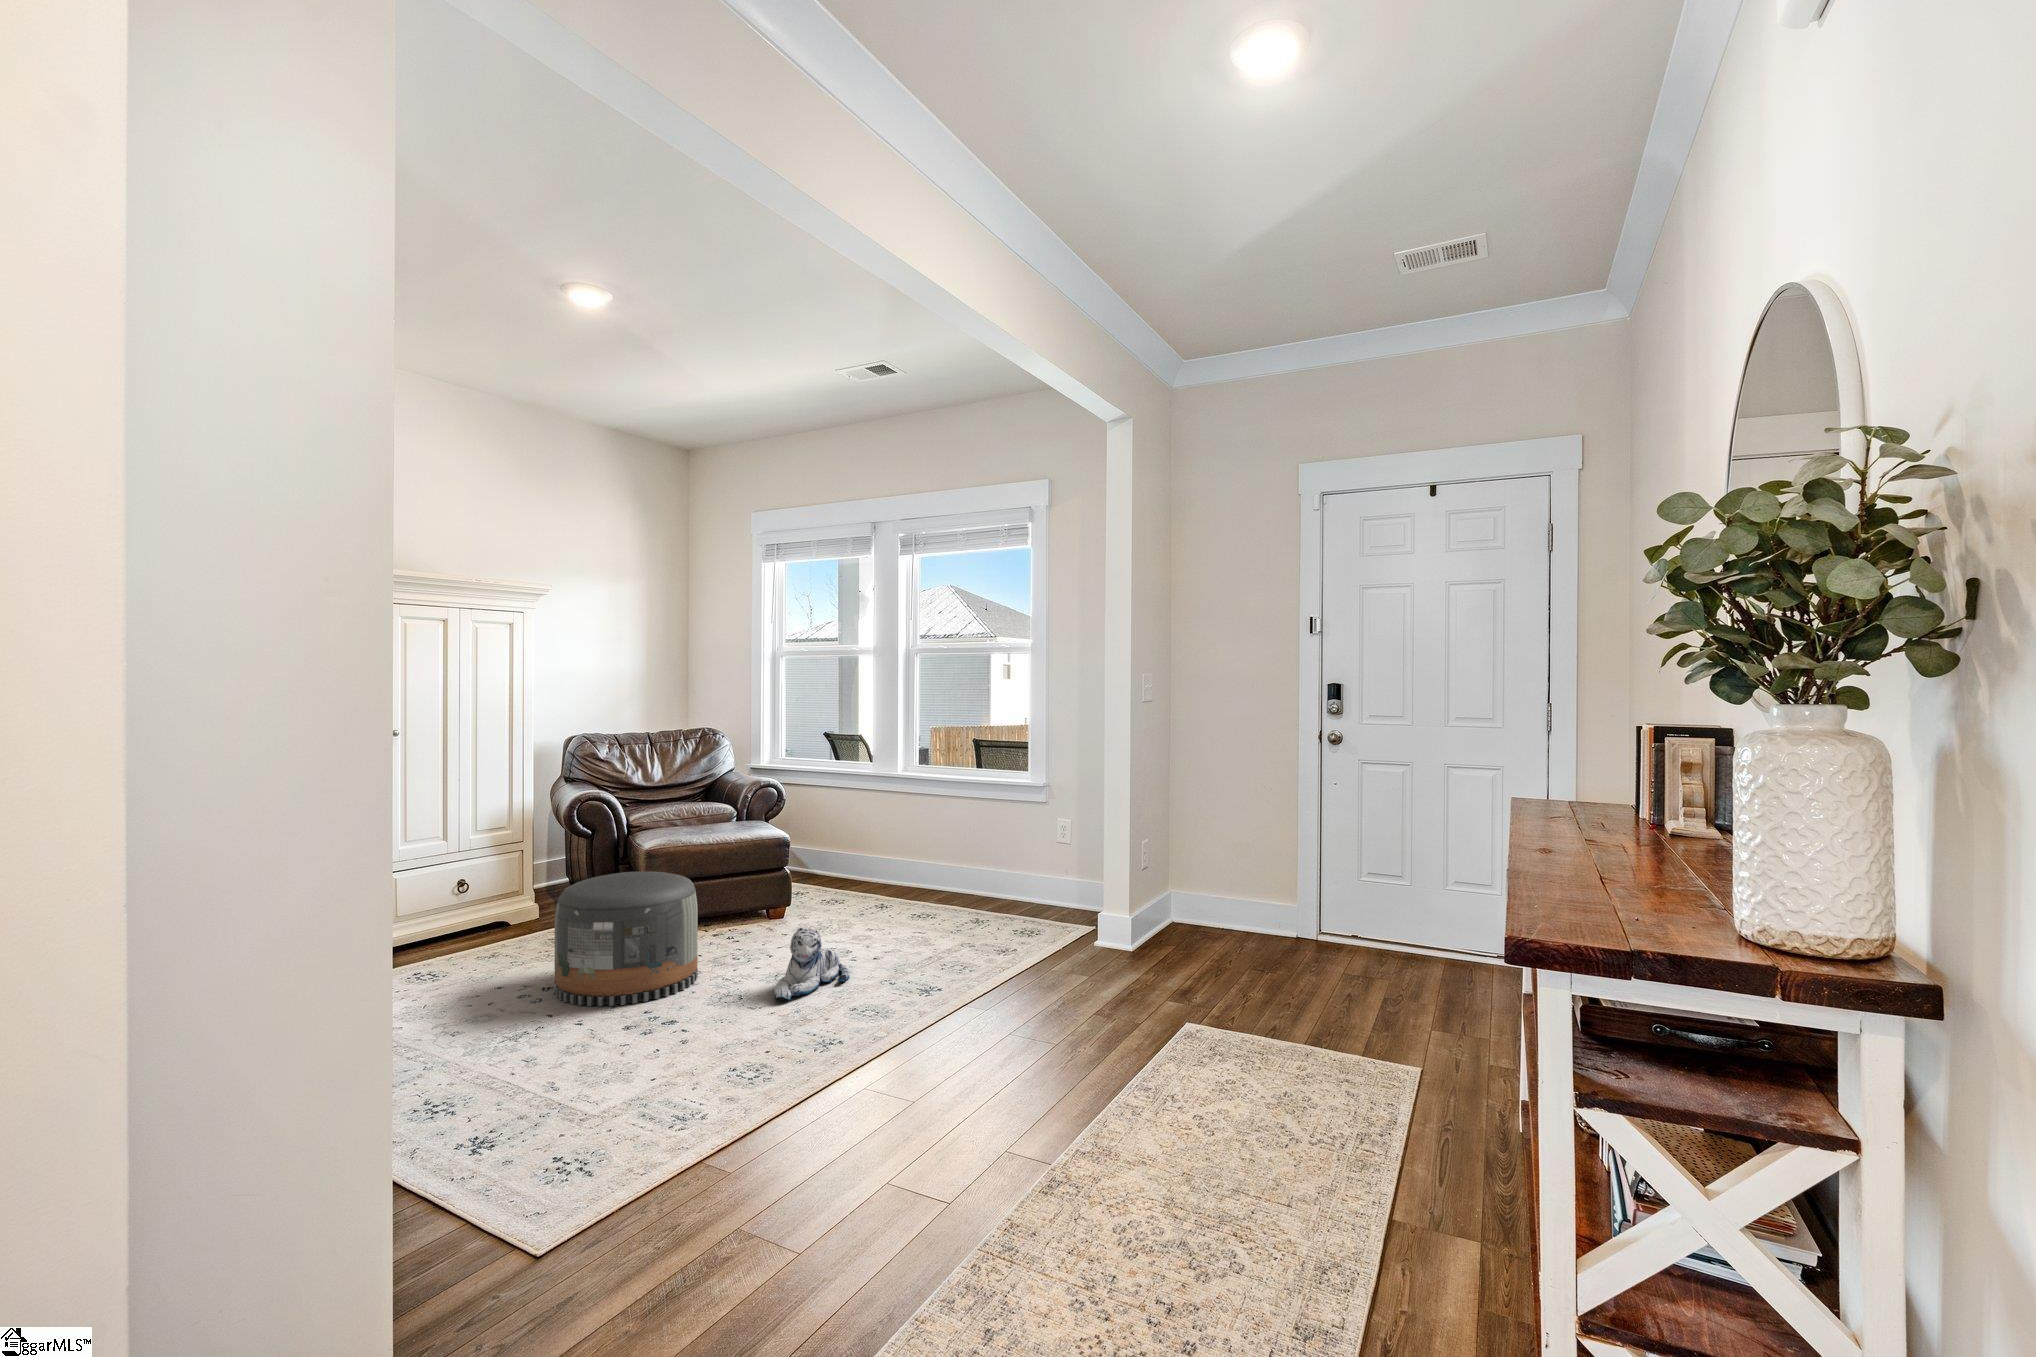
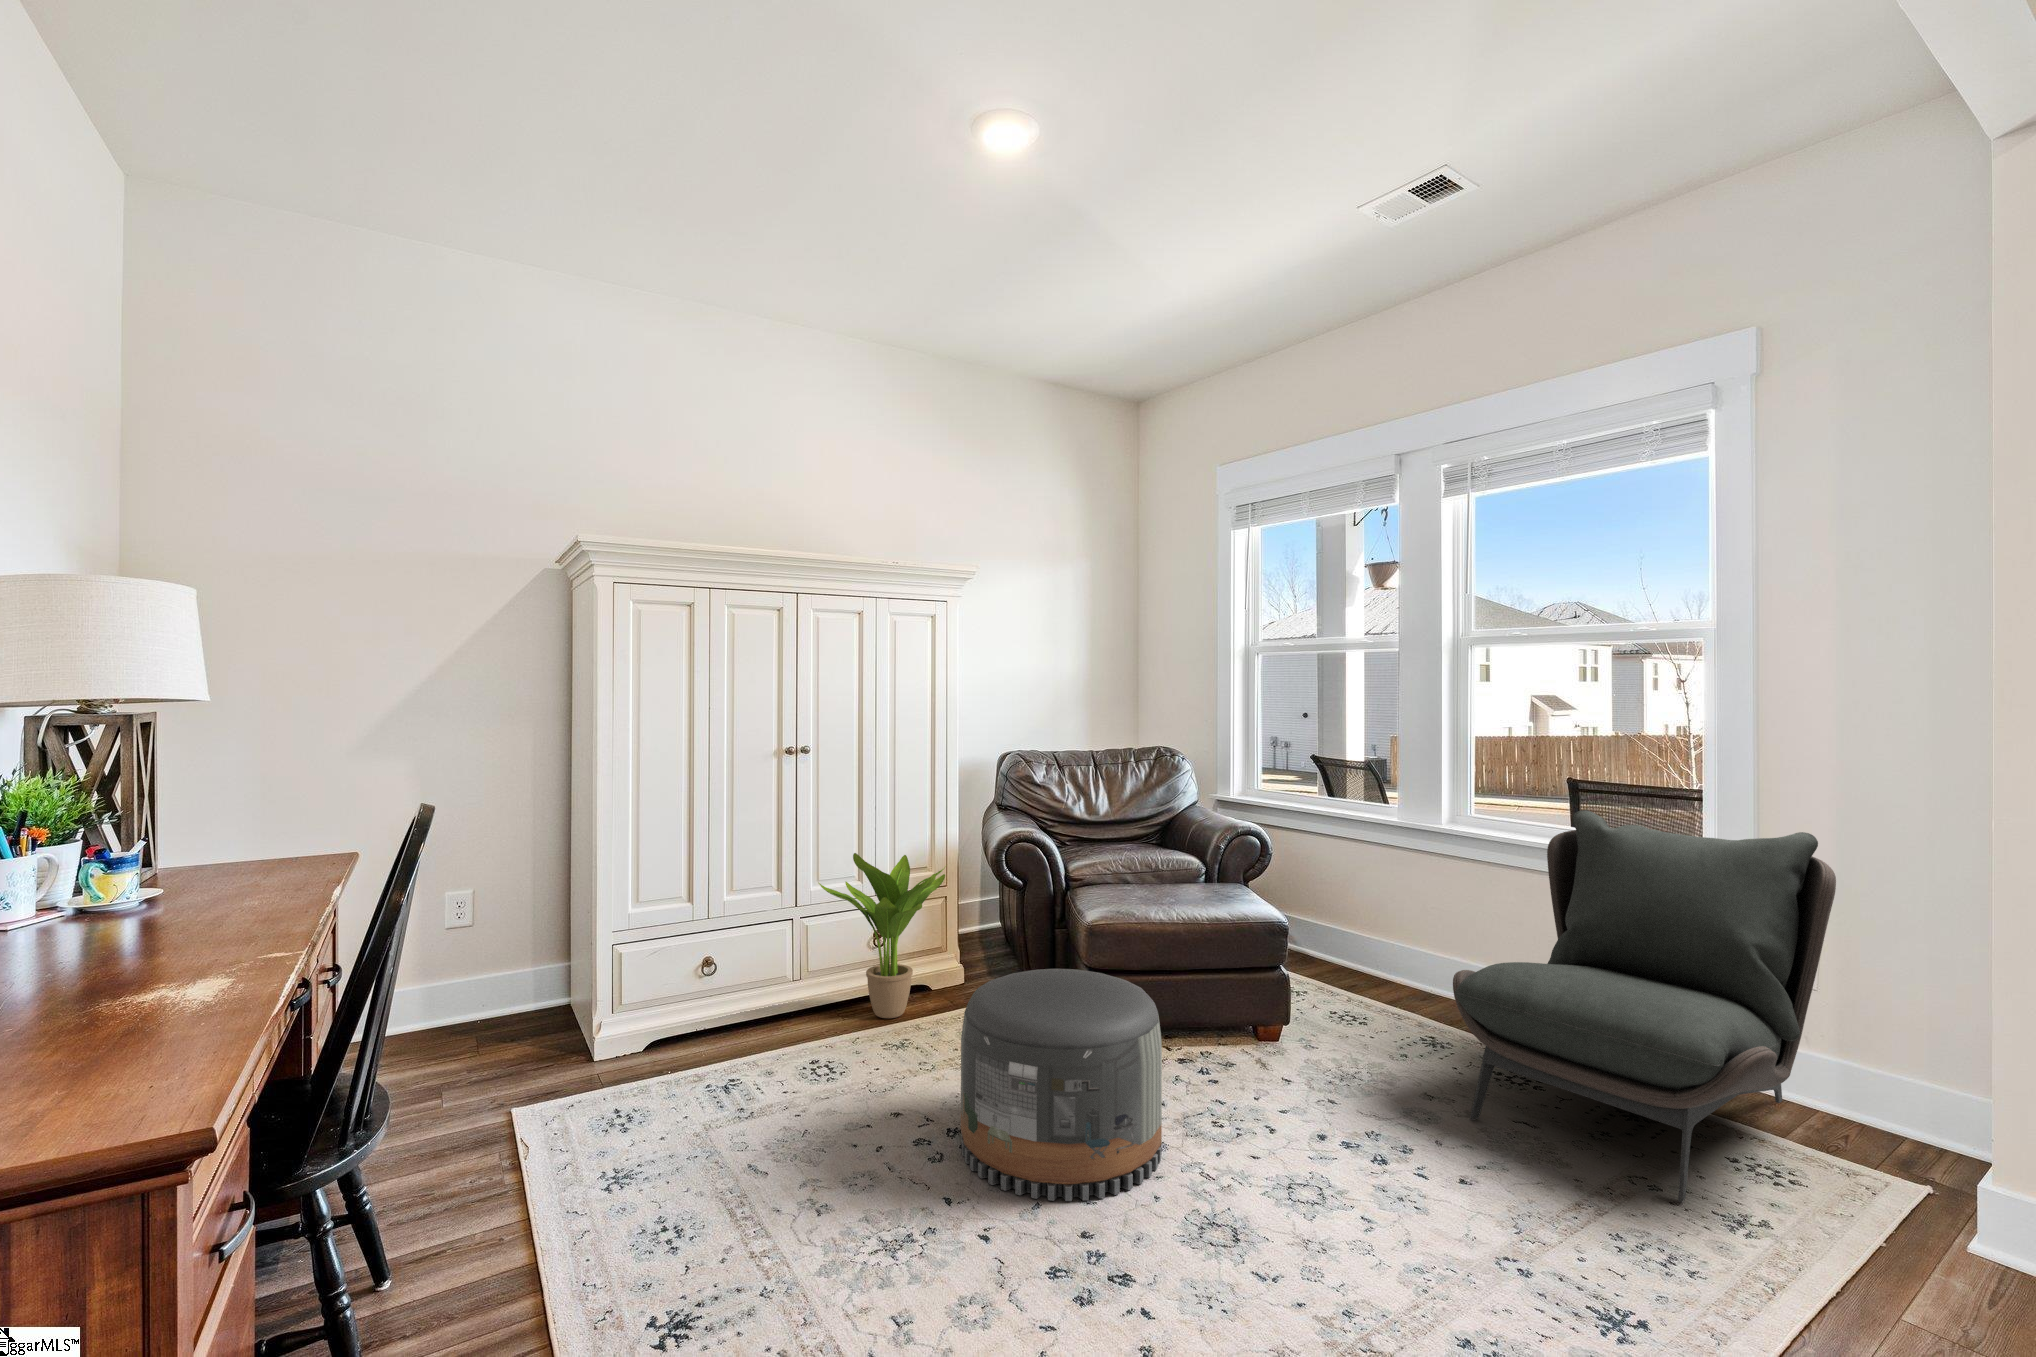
armless chair: none [884,754,1074,951] -> present [1453,810,1836,1202]
potted plant: none [411,813,529,944] -> present [819,853,945,1018]
plush toy: present [774,928,850,1000] -> none [1293,1121,1424,1264]

